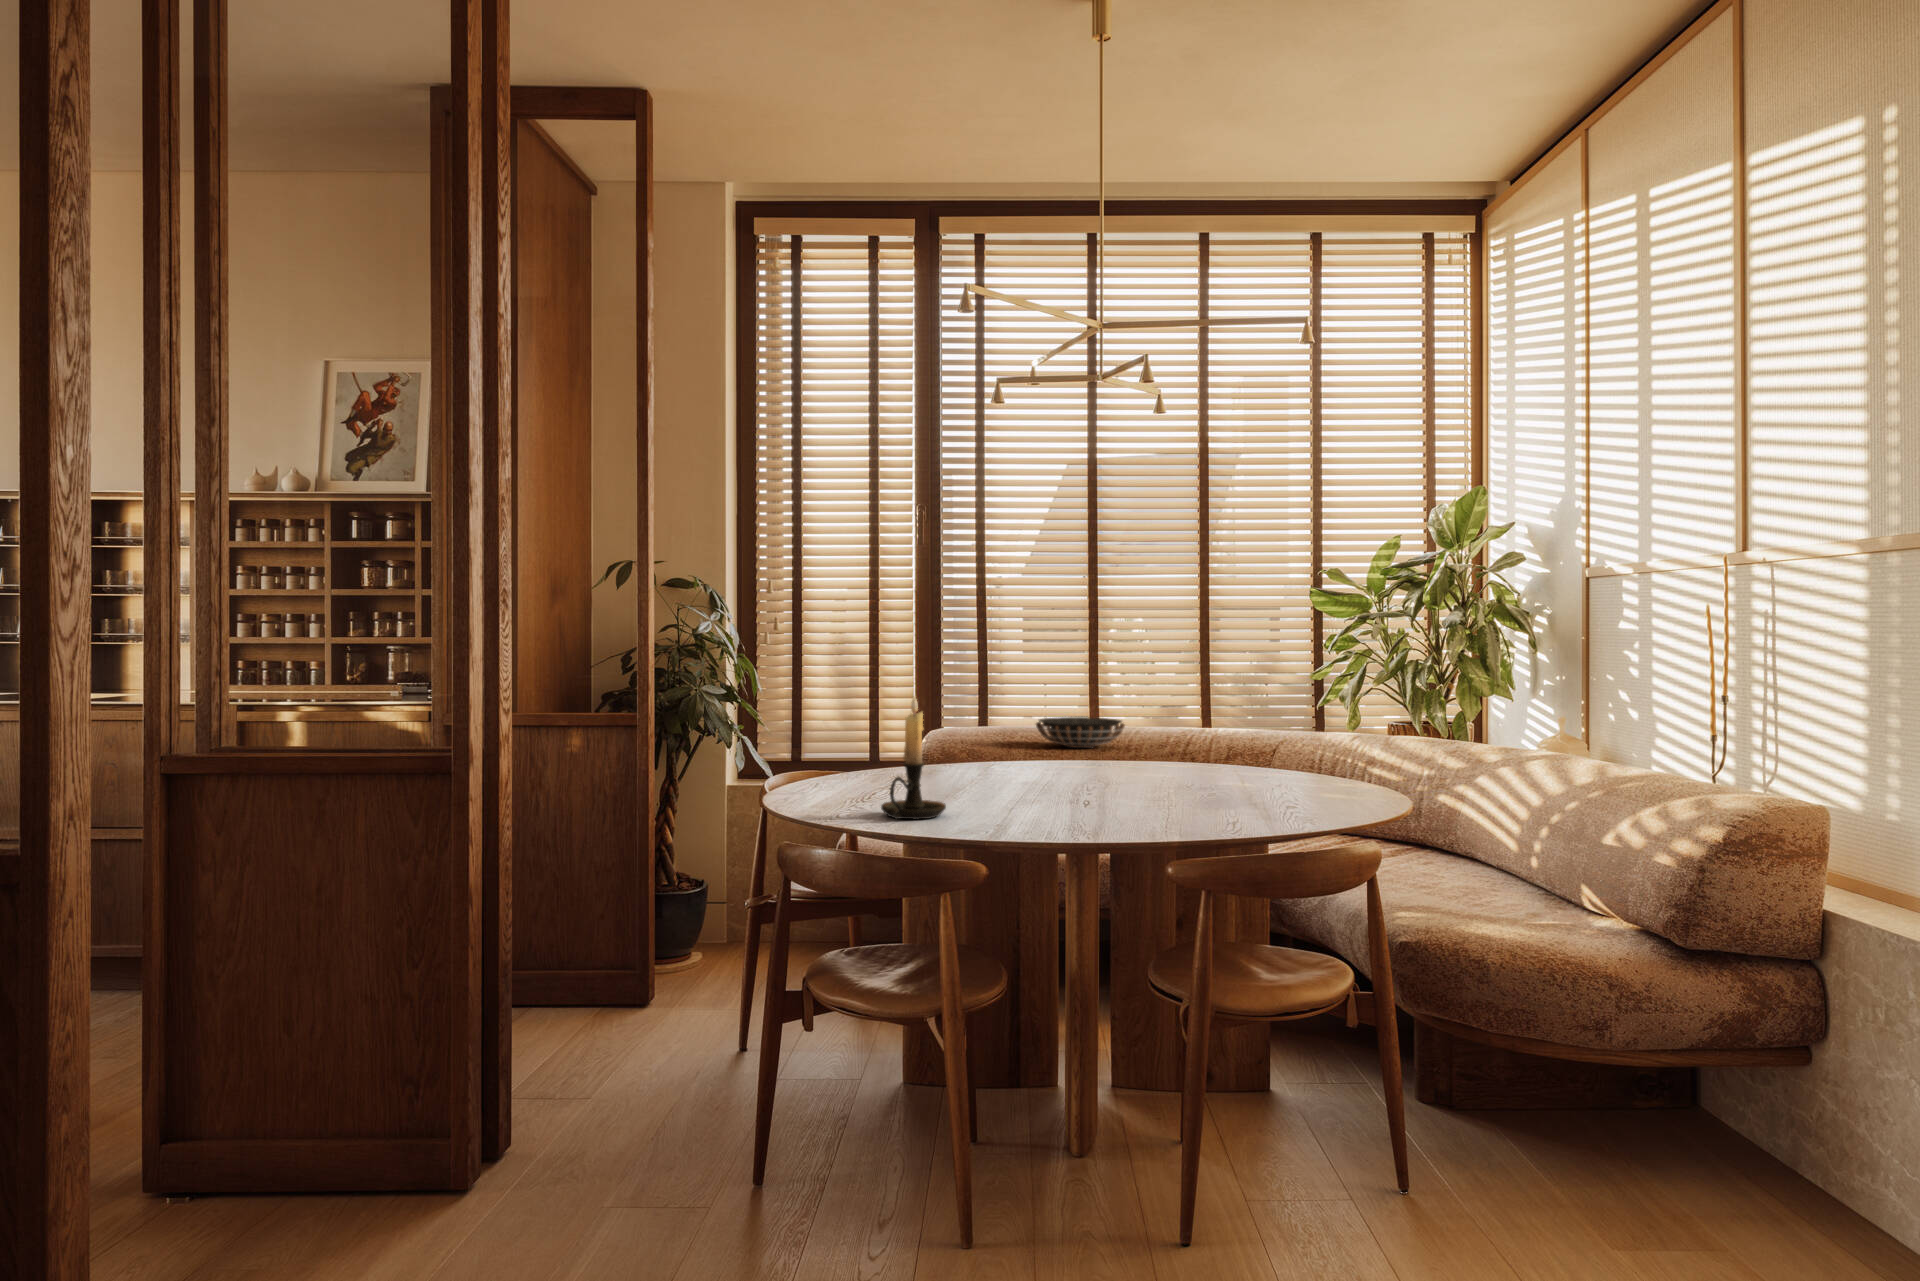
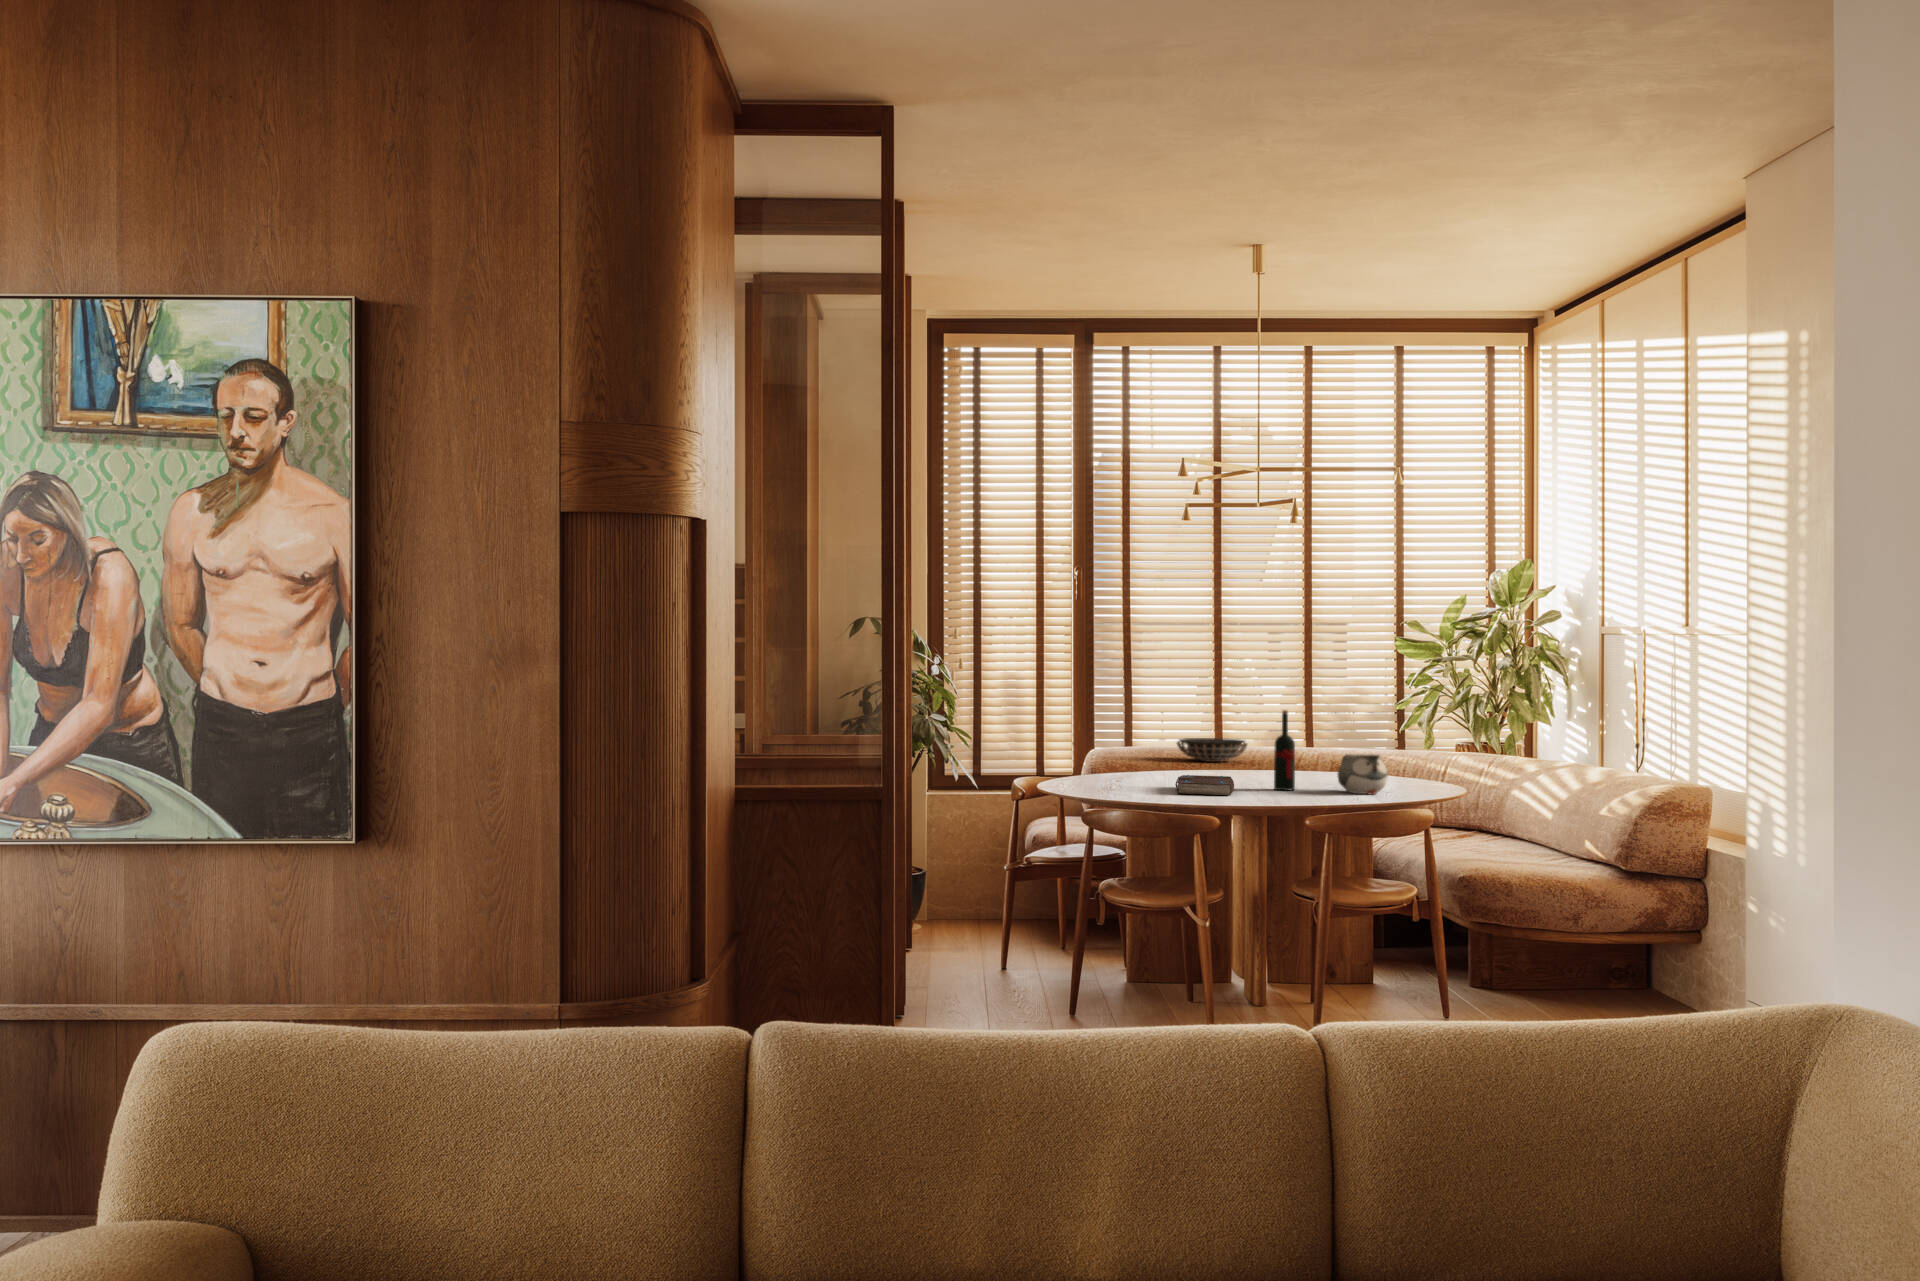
wine bottle: none [1131,682,1160,799] -> present [1274,710,1295,790]
candle holder: present [881,697,946,819] -> none [1118,717,1160,799]
teapot: none [1221,745,1294,806] -> present [1337,754,1388,795]
book: none [977,776,1070,810] -> present [1175,775,1234,795]

